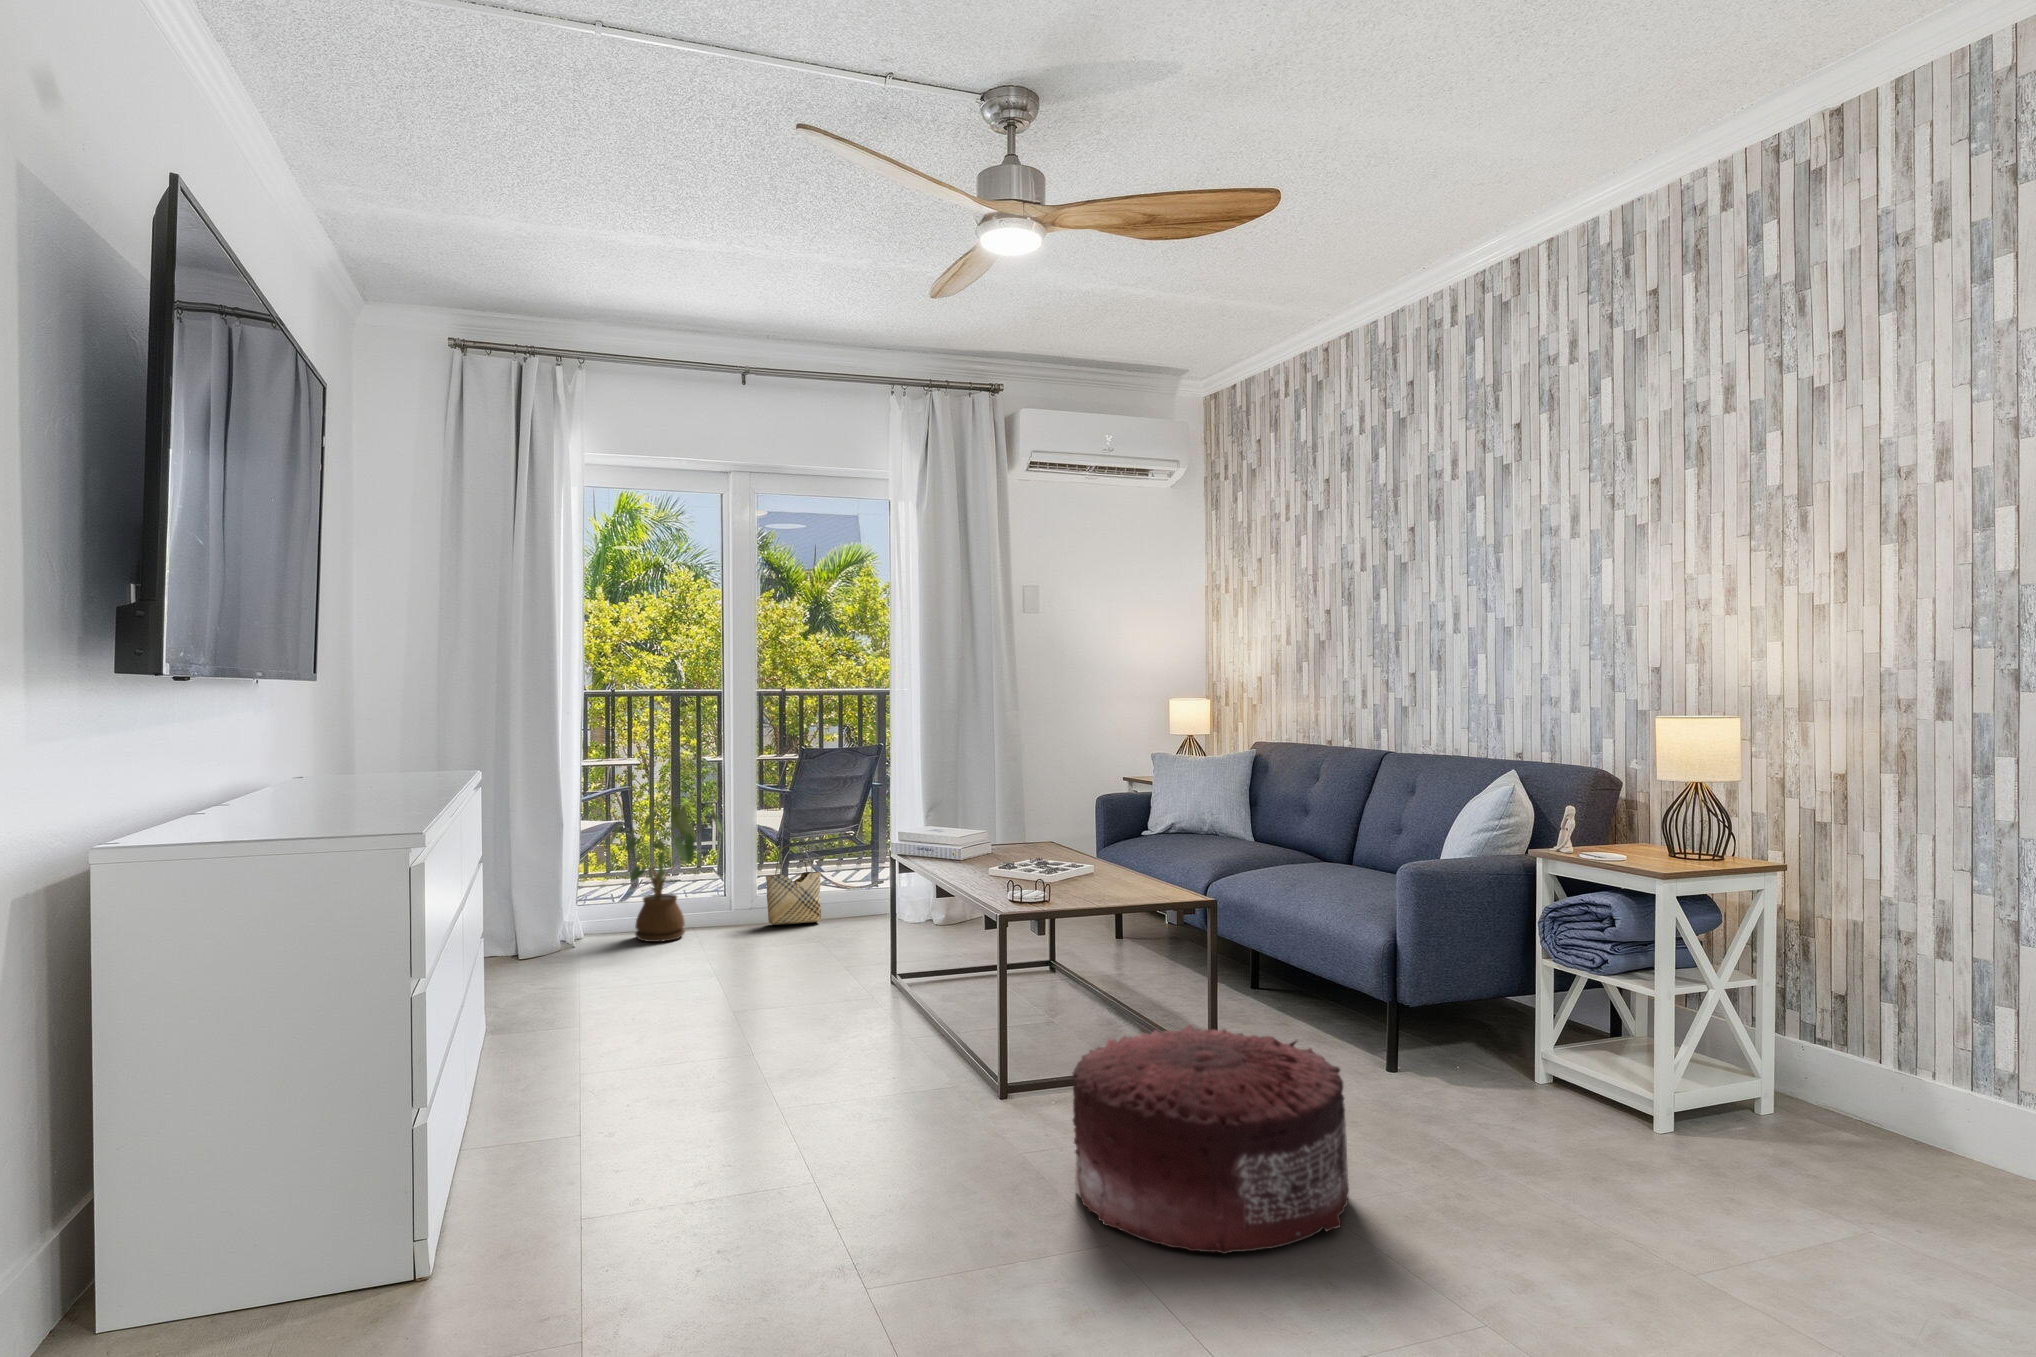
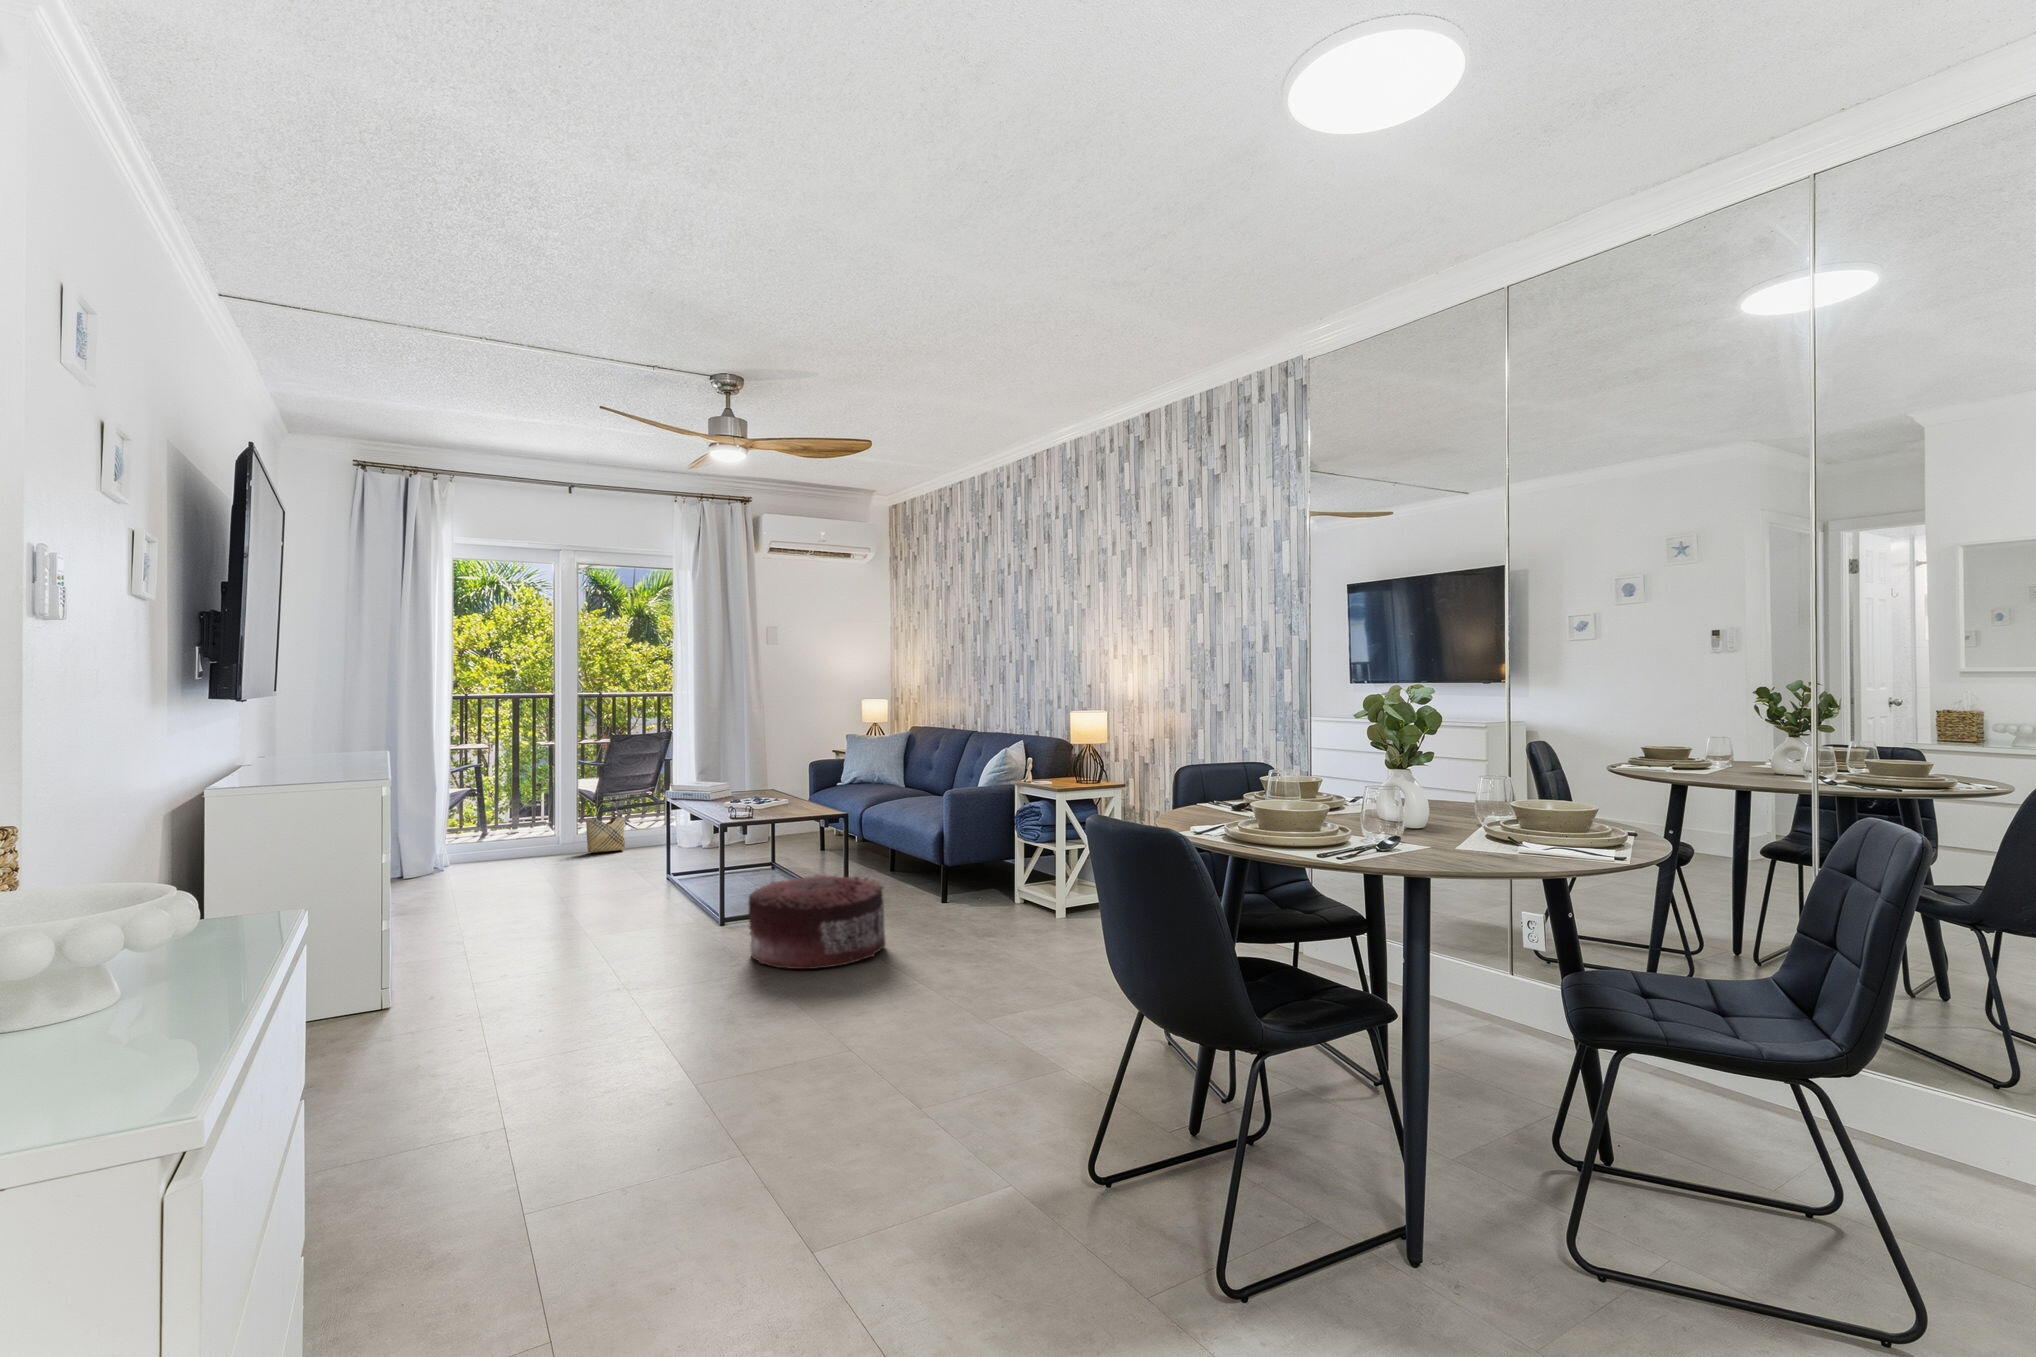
house plant: present [611,806,722,942] -> none [475,775,555,865]

